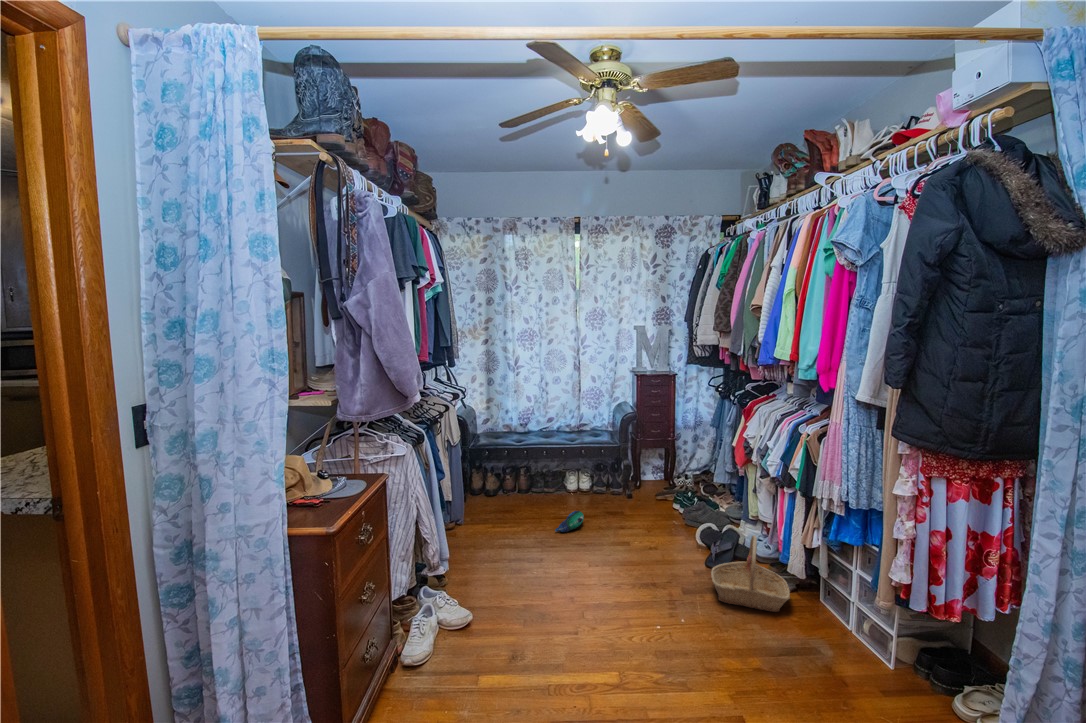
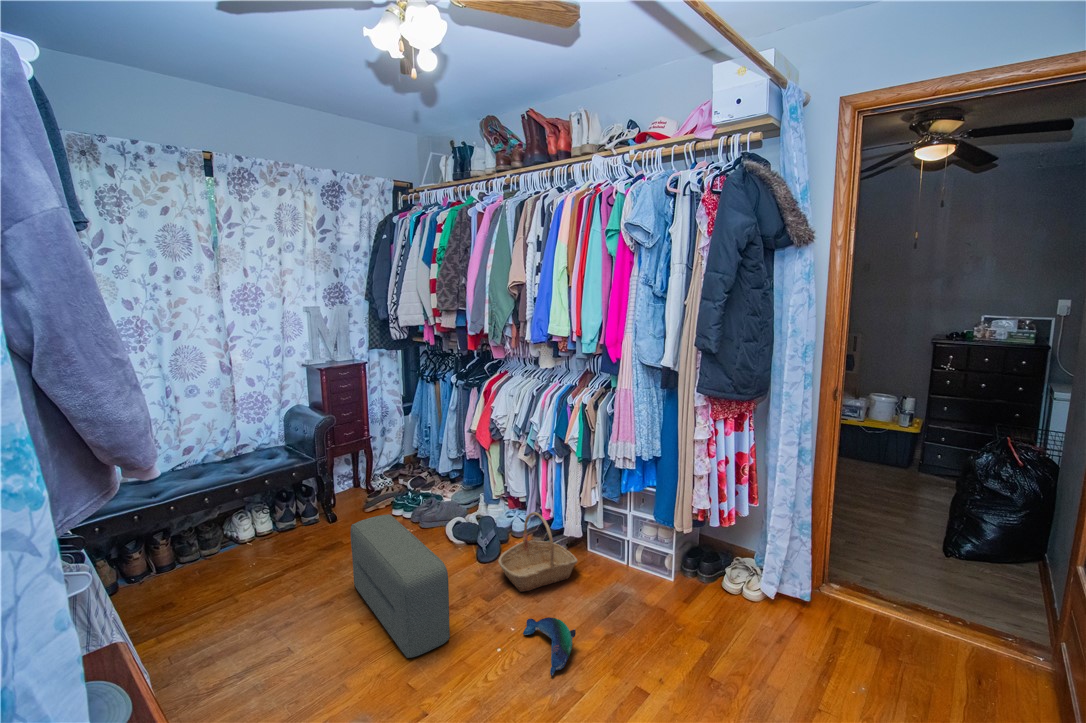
pouf: none [598,494,639,603] -> present [351,514,450,658]
plush toy: present [555,511,584,532] -> present [523,617,576,676]

